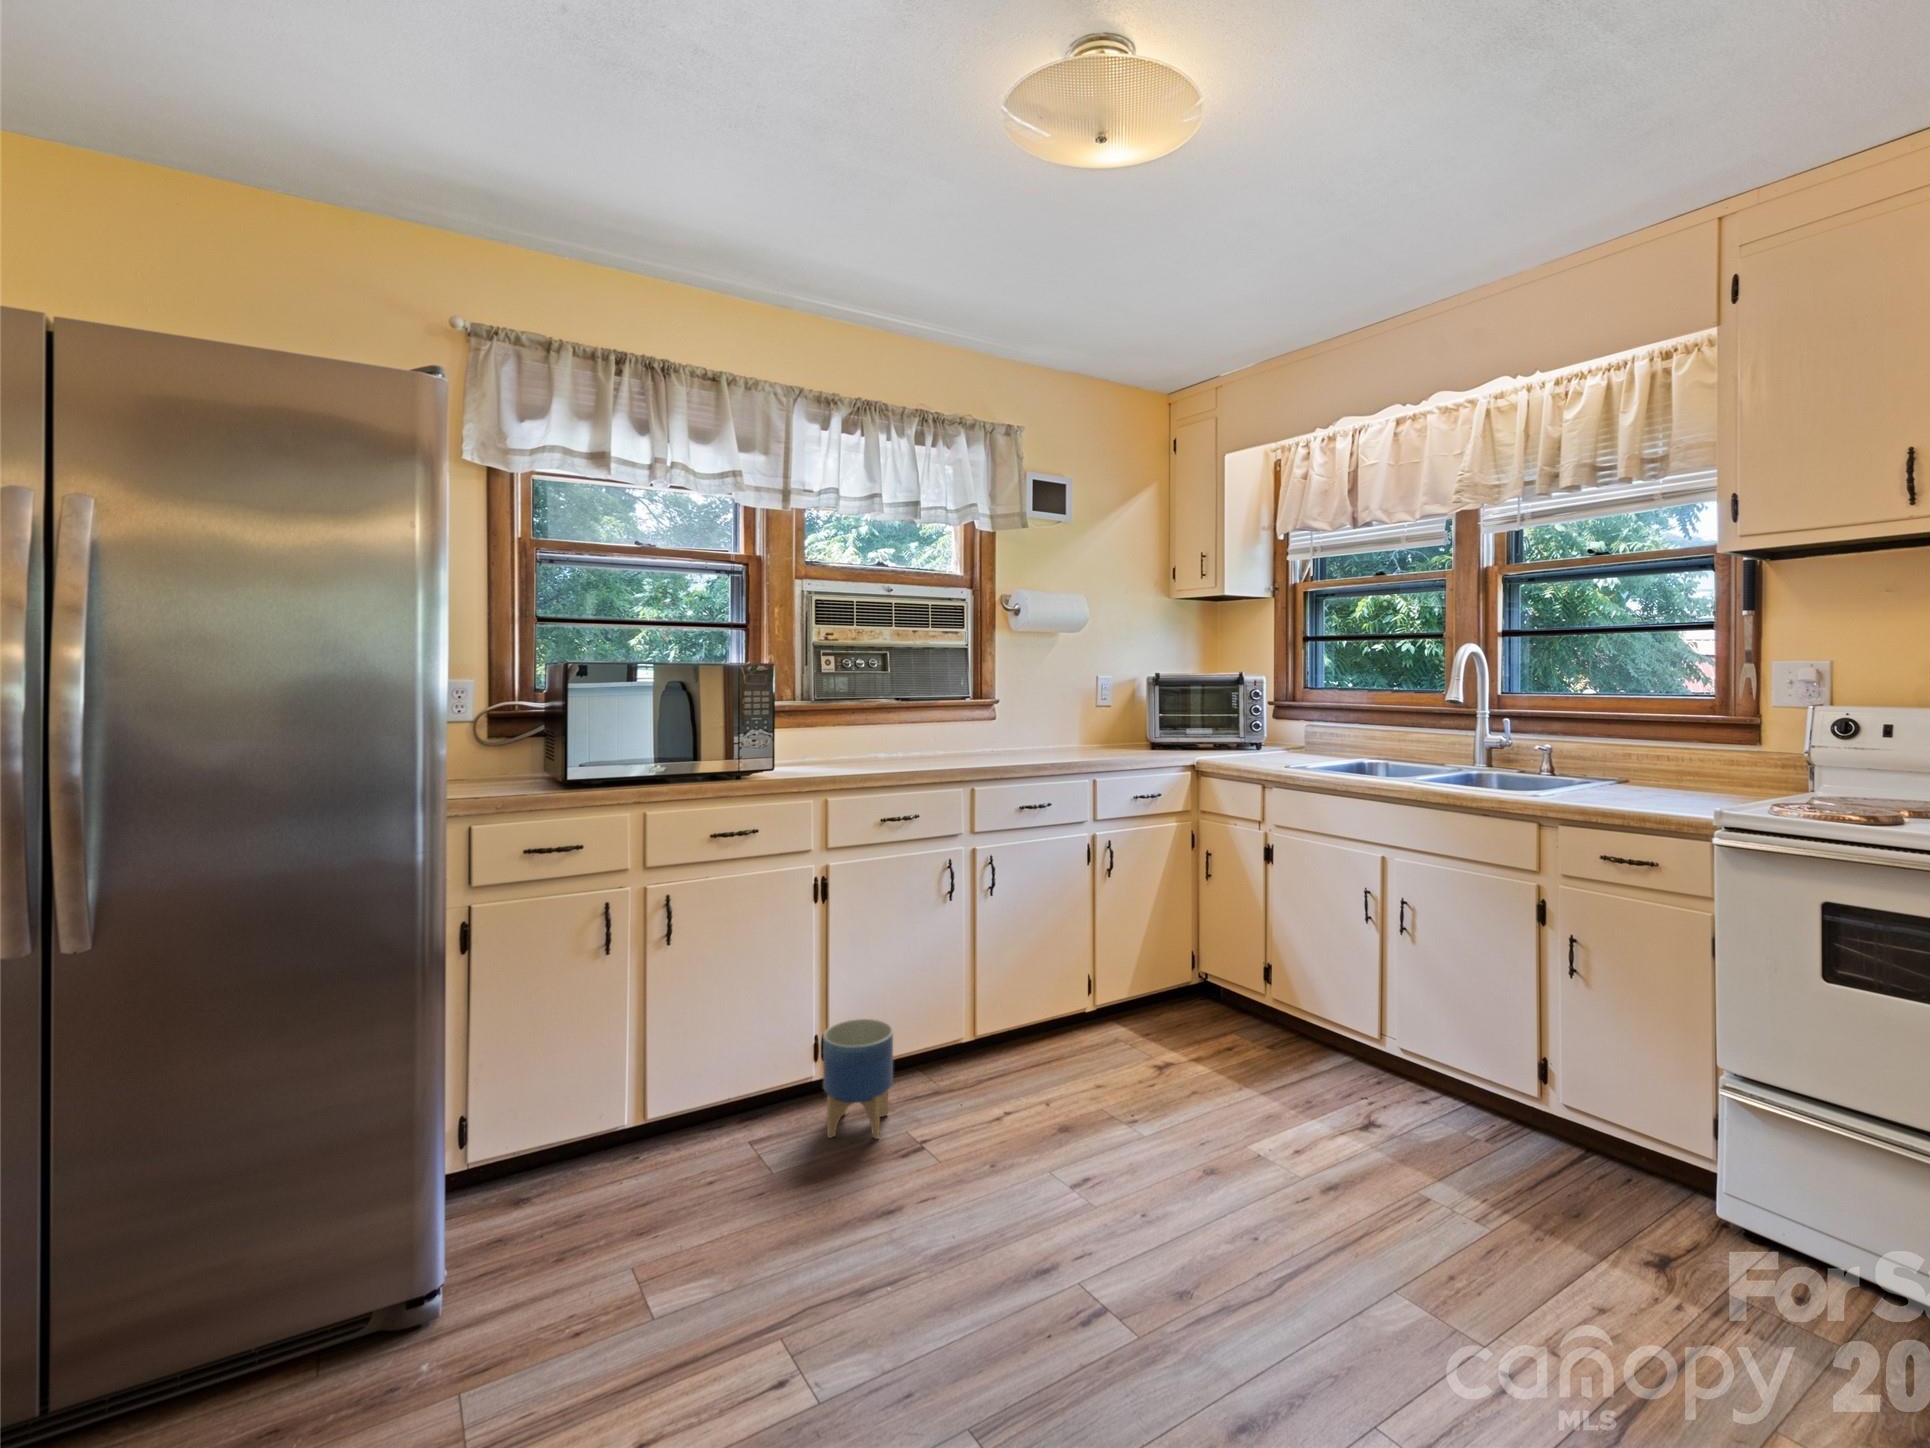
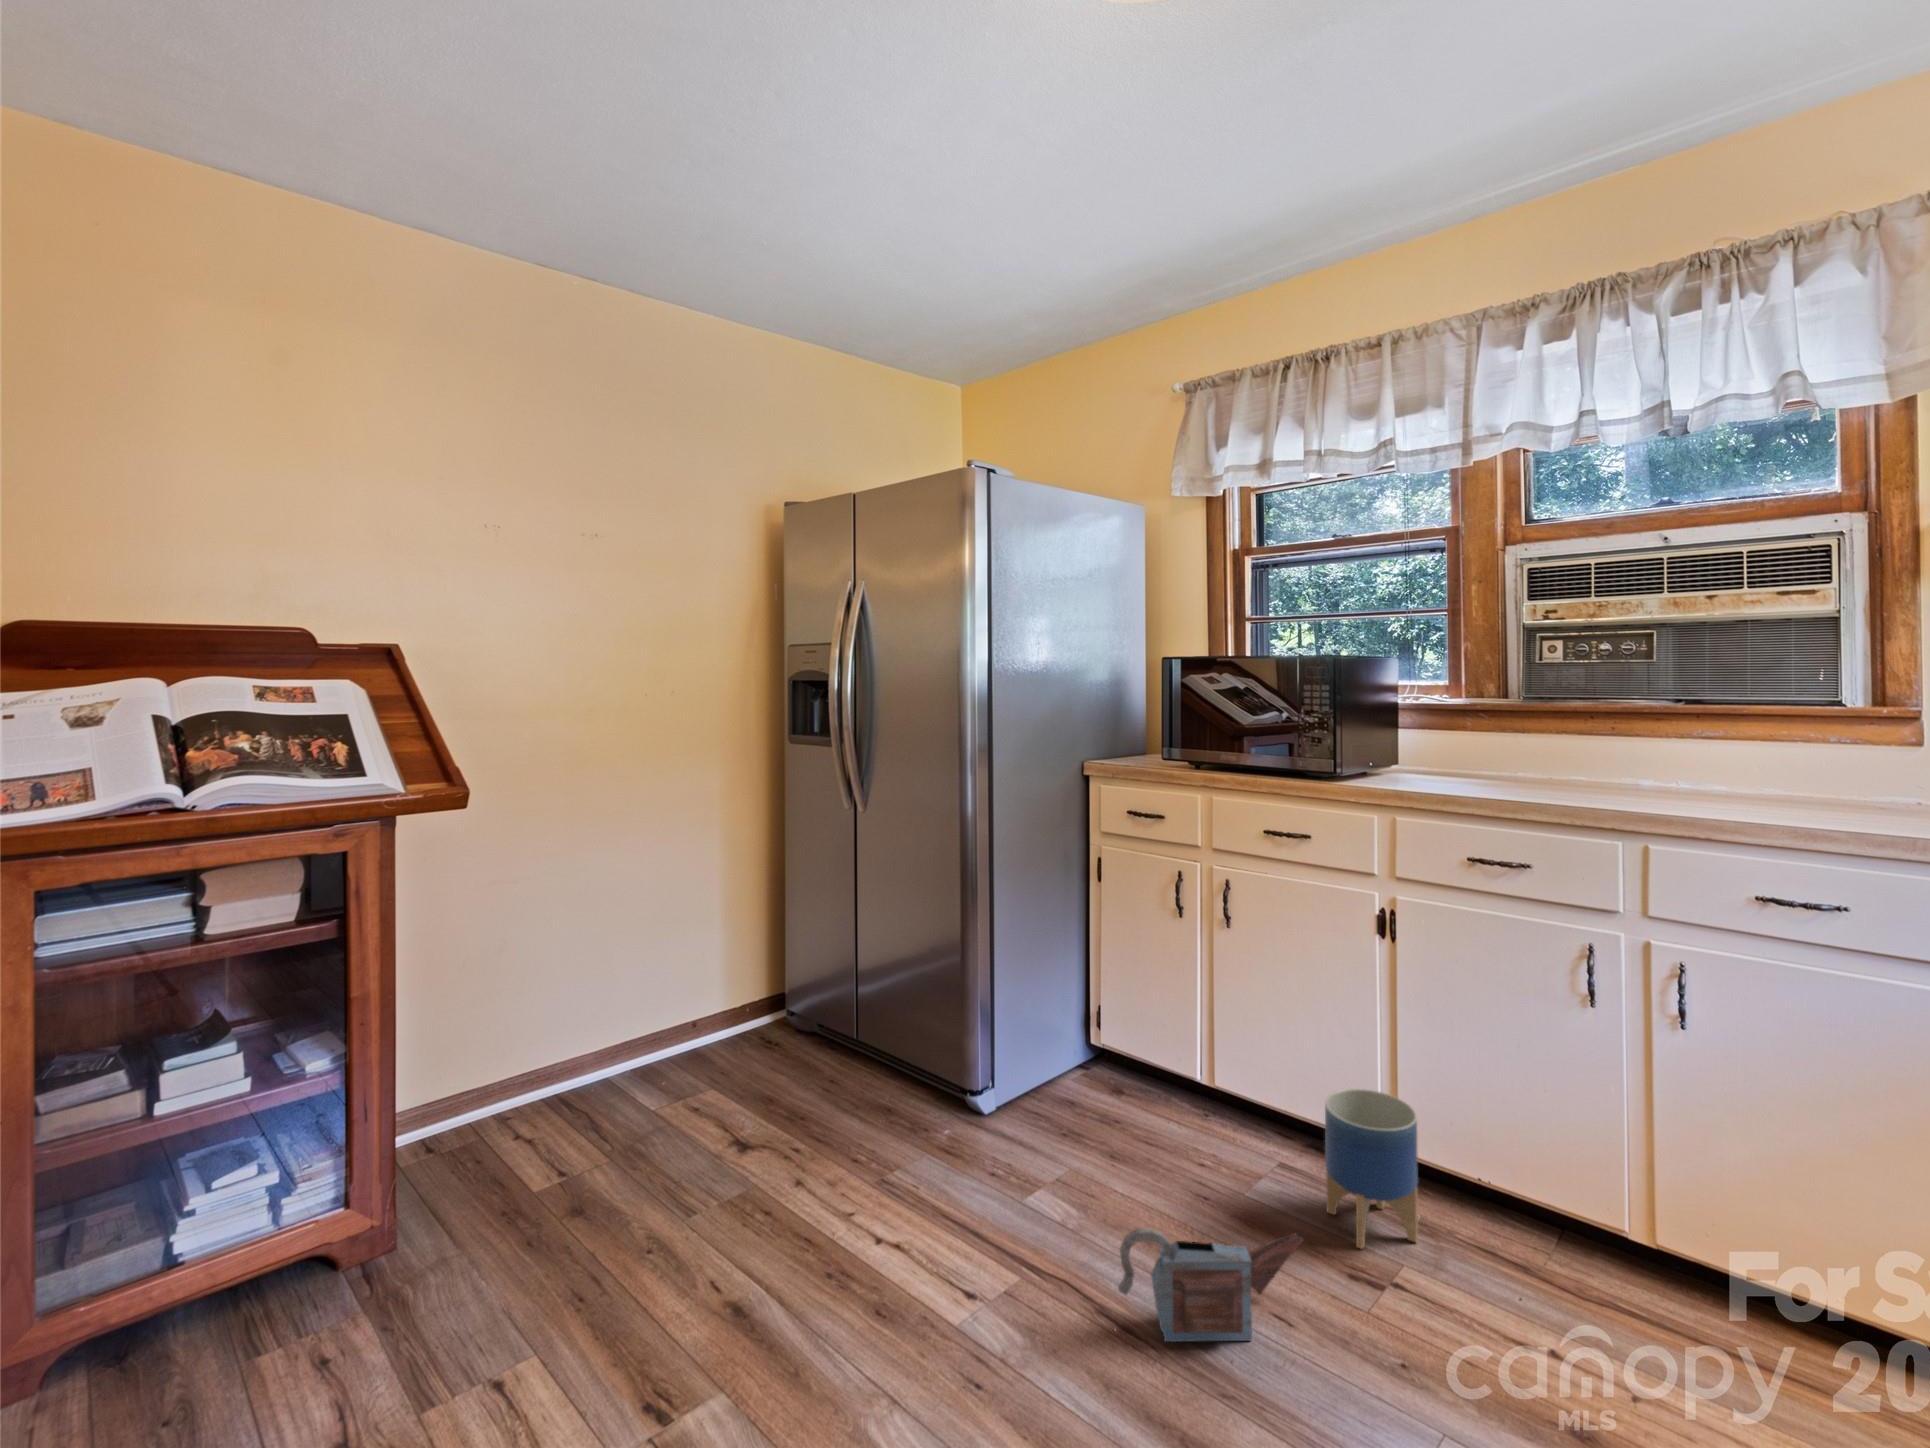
watering can: none [890,1118,942,1261] -> present [1118,1228,1303,1342]

